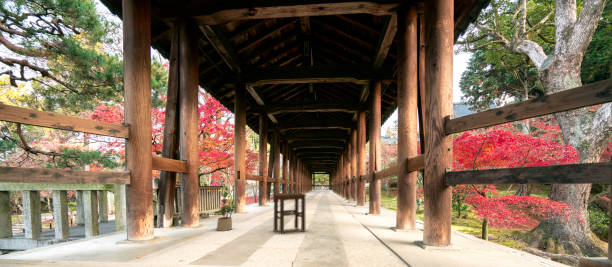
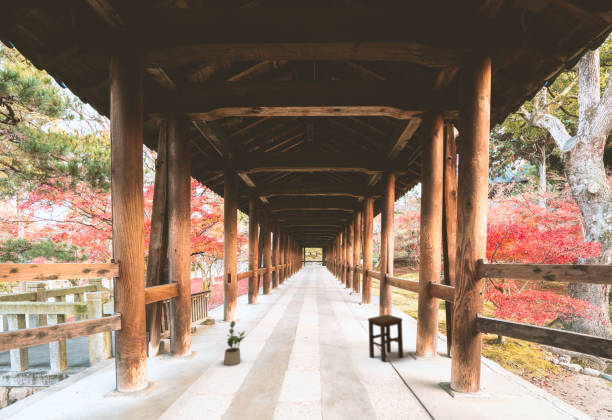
stool: present [274,193,306,234] -> present [368,315,403,362]

